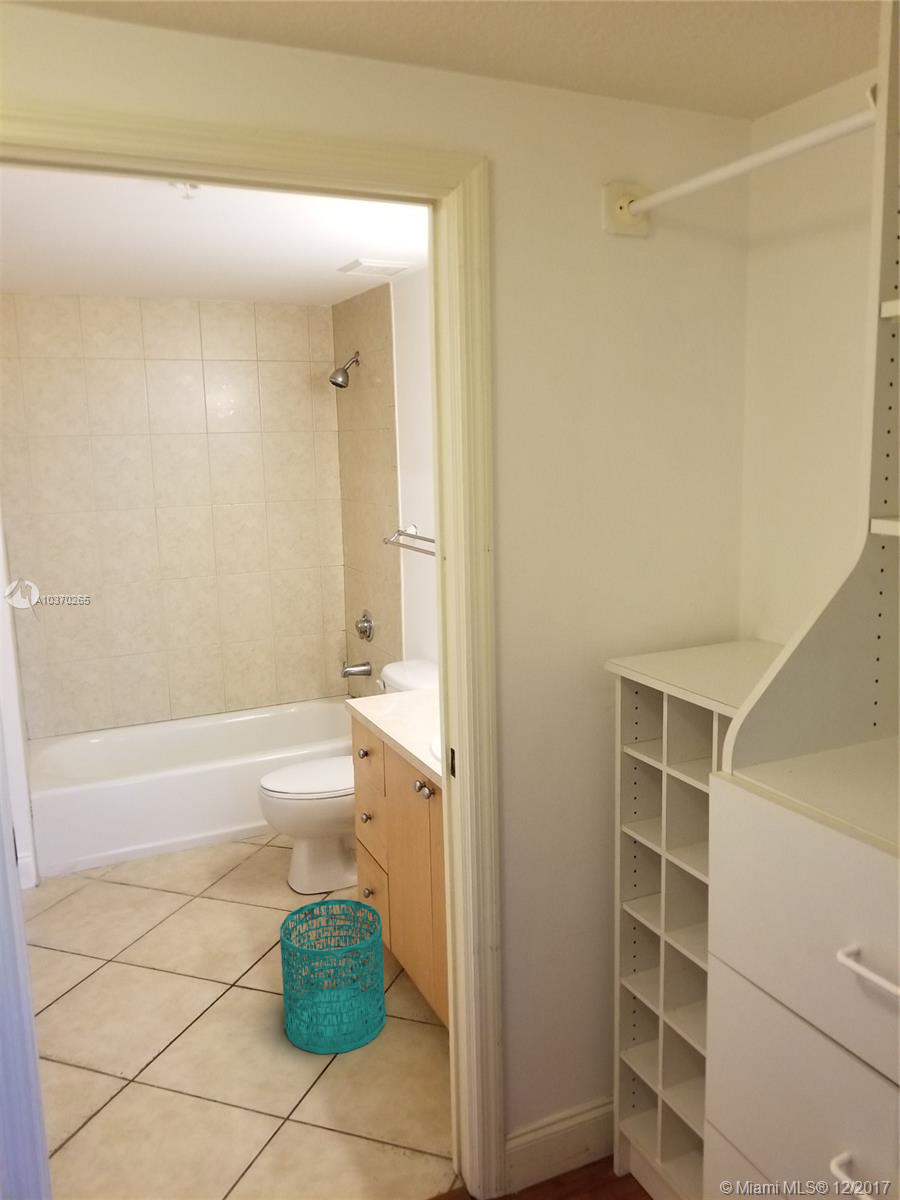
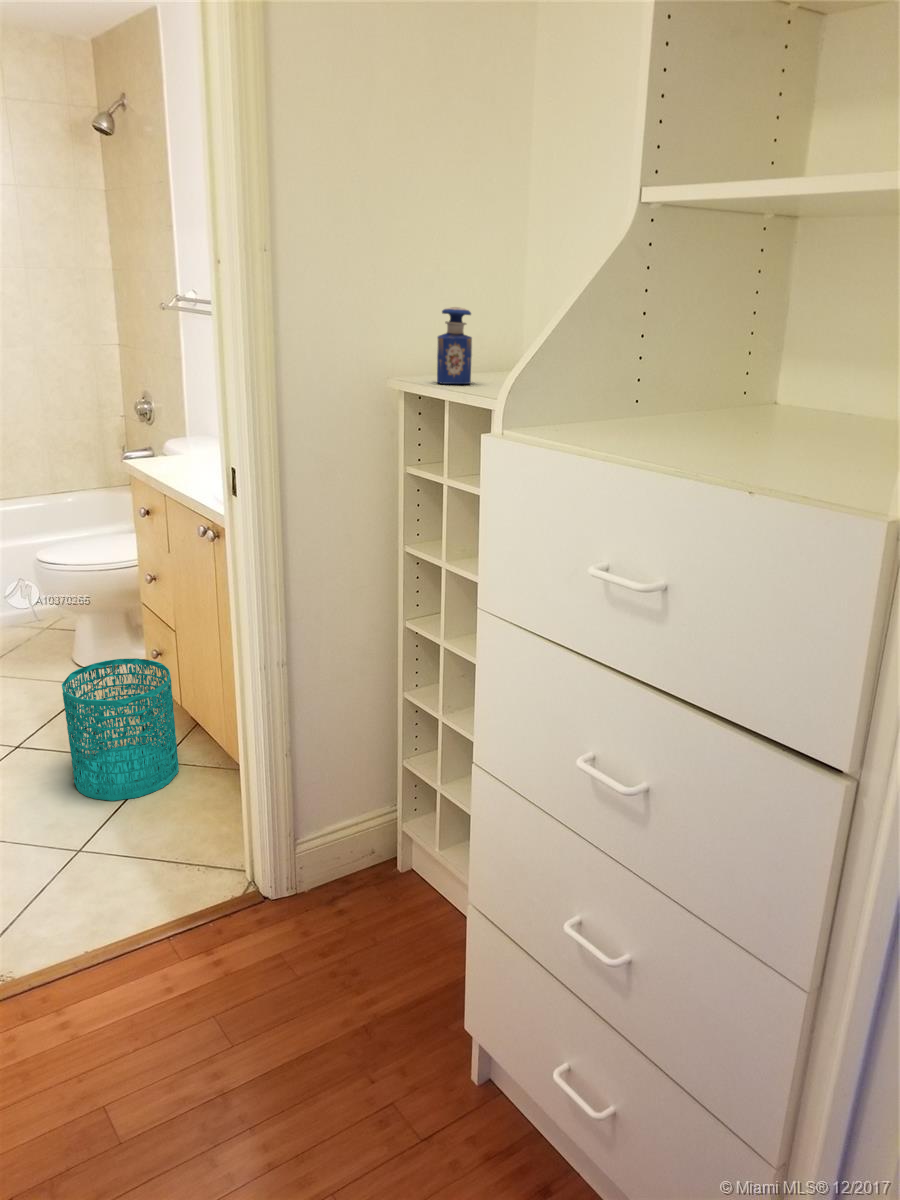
perfume bottle: none [655,589,691,664] -> present [437,307,472,384]

